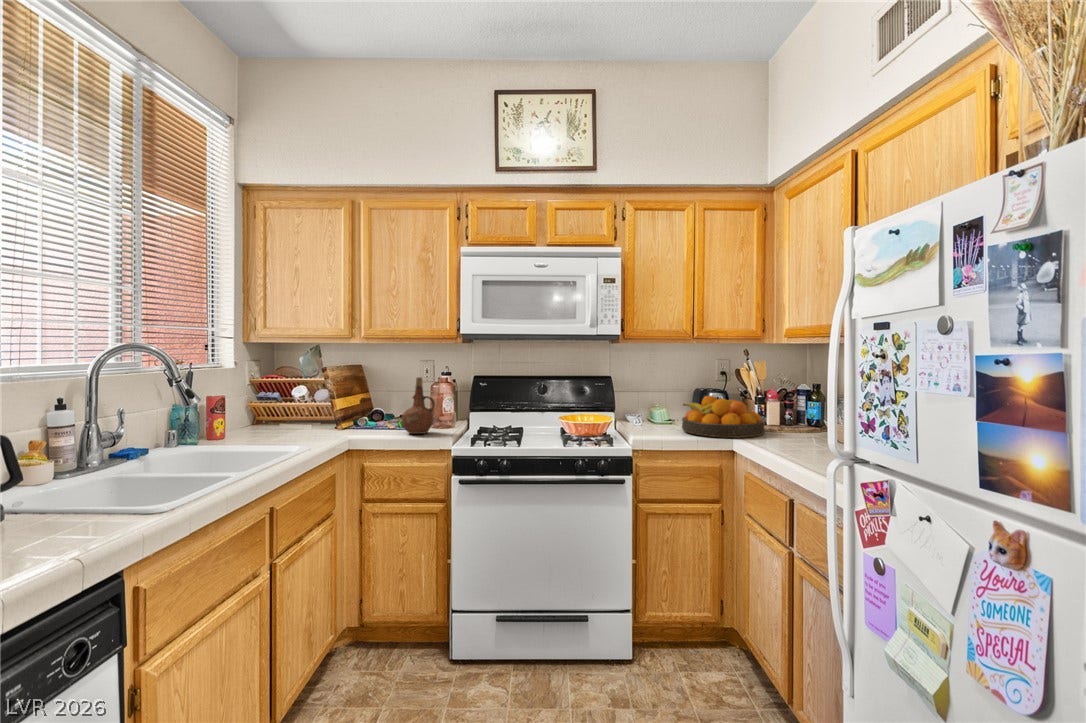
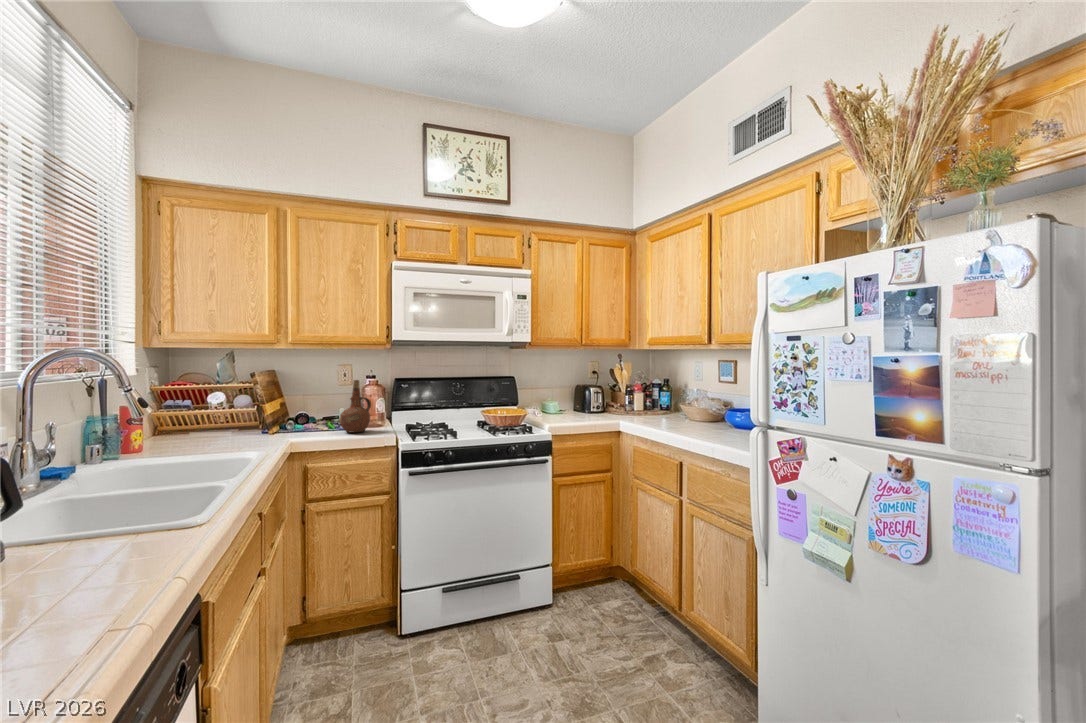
fruit bowl: present [682,396,764,438] -> none [575,390,637,421]

